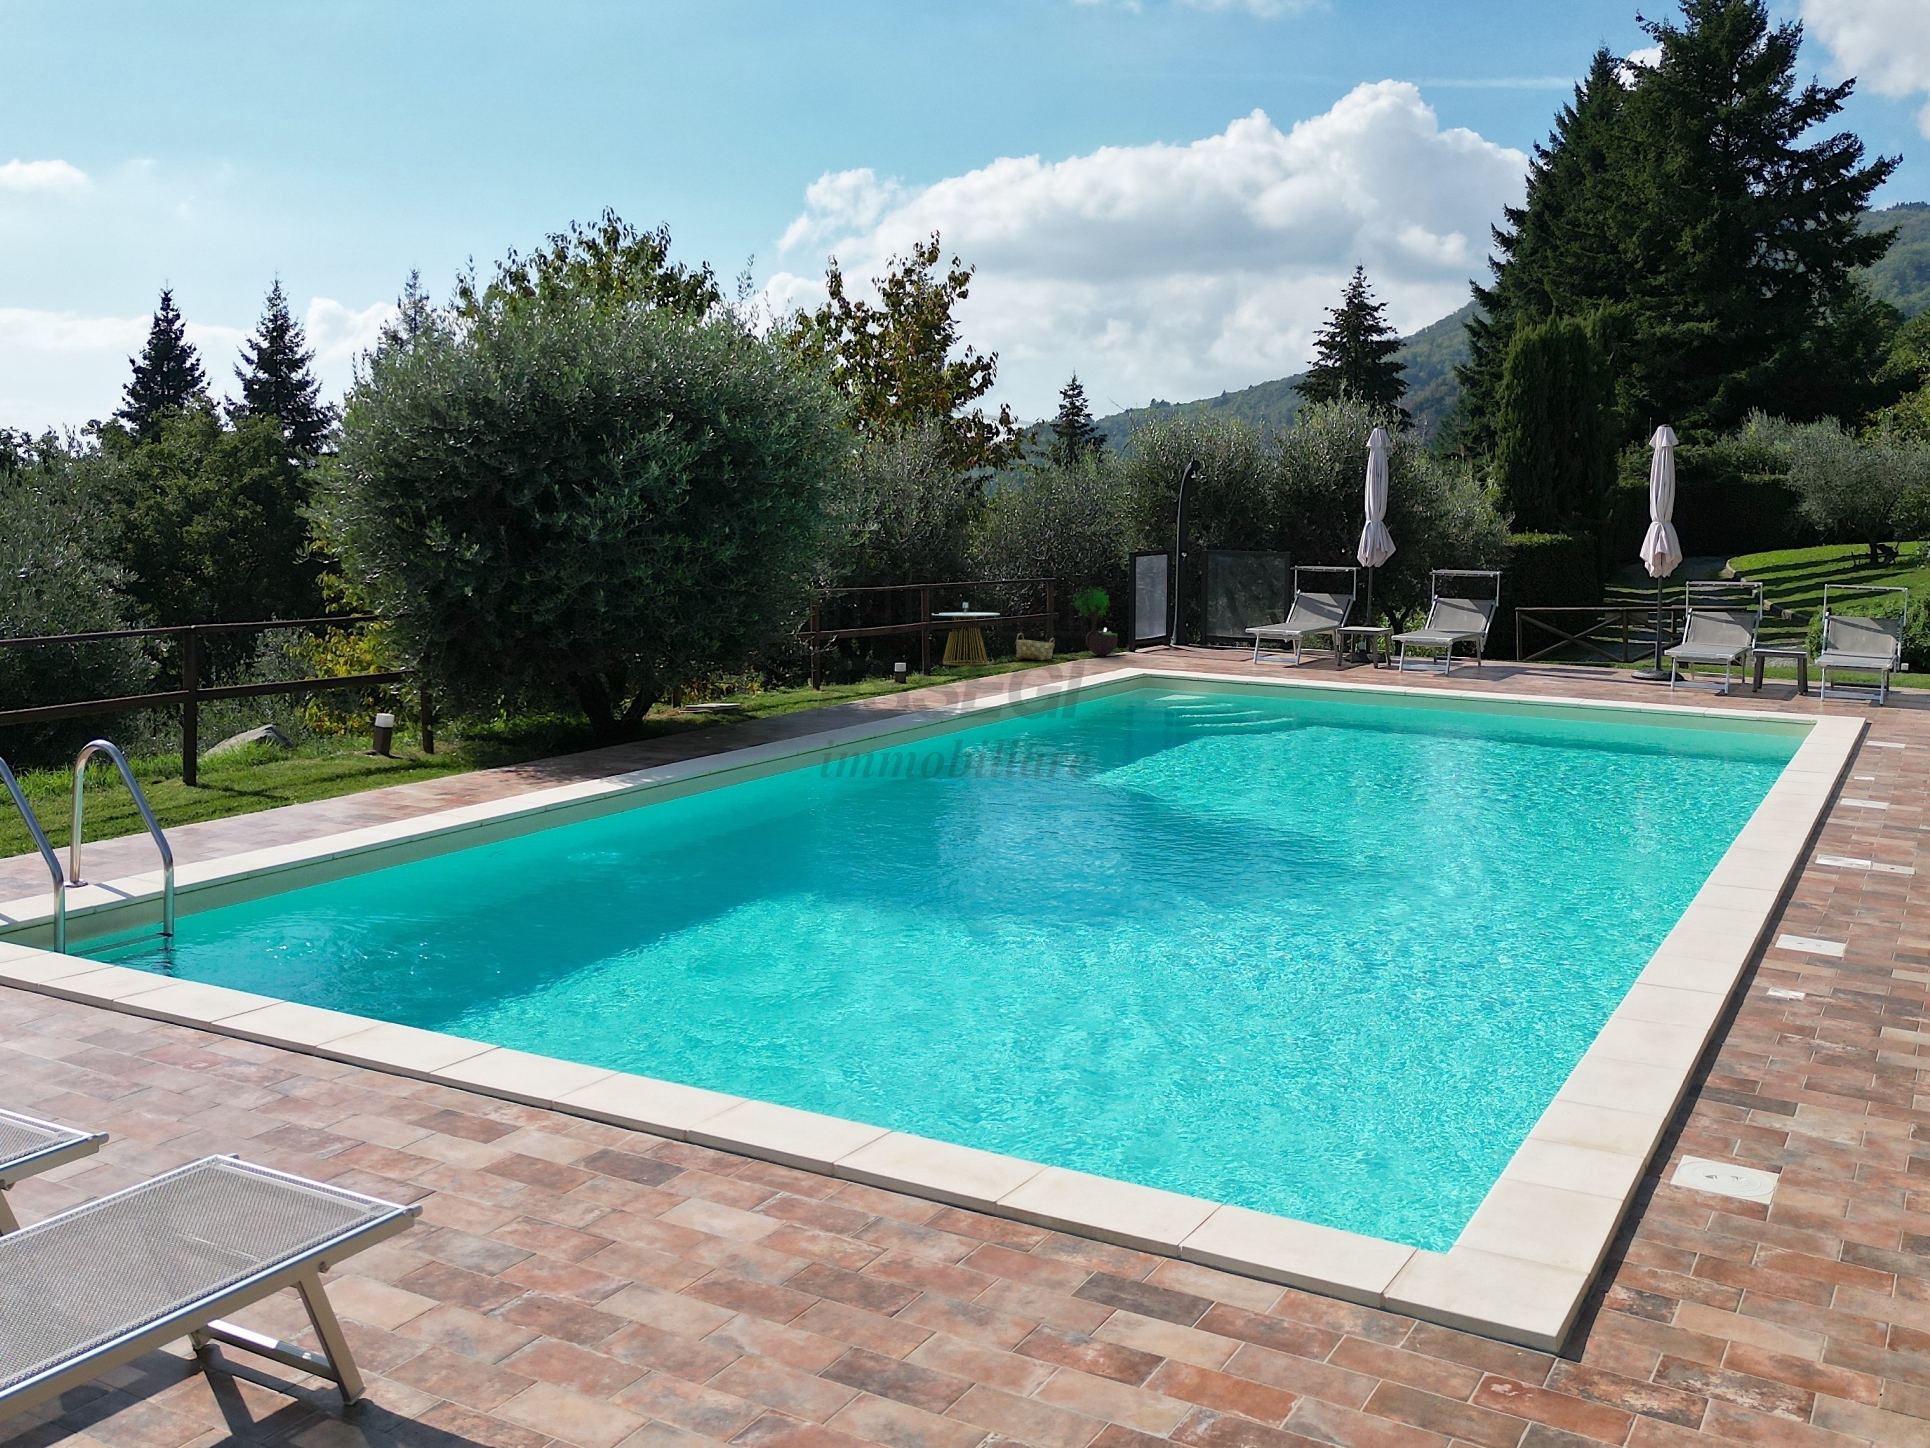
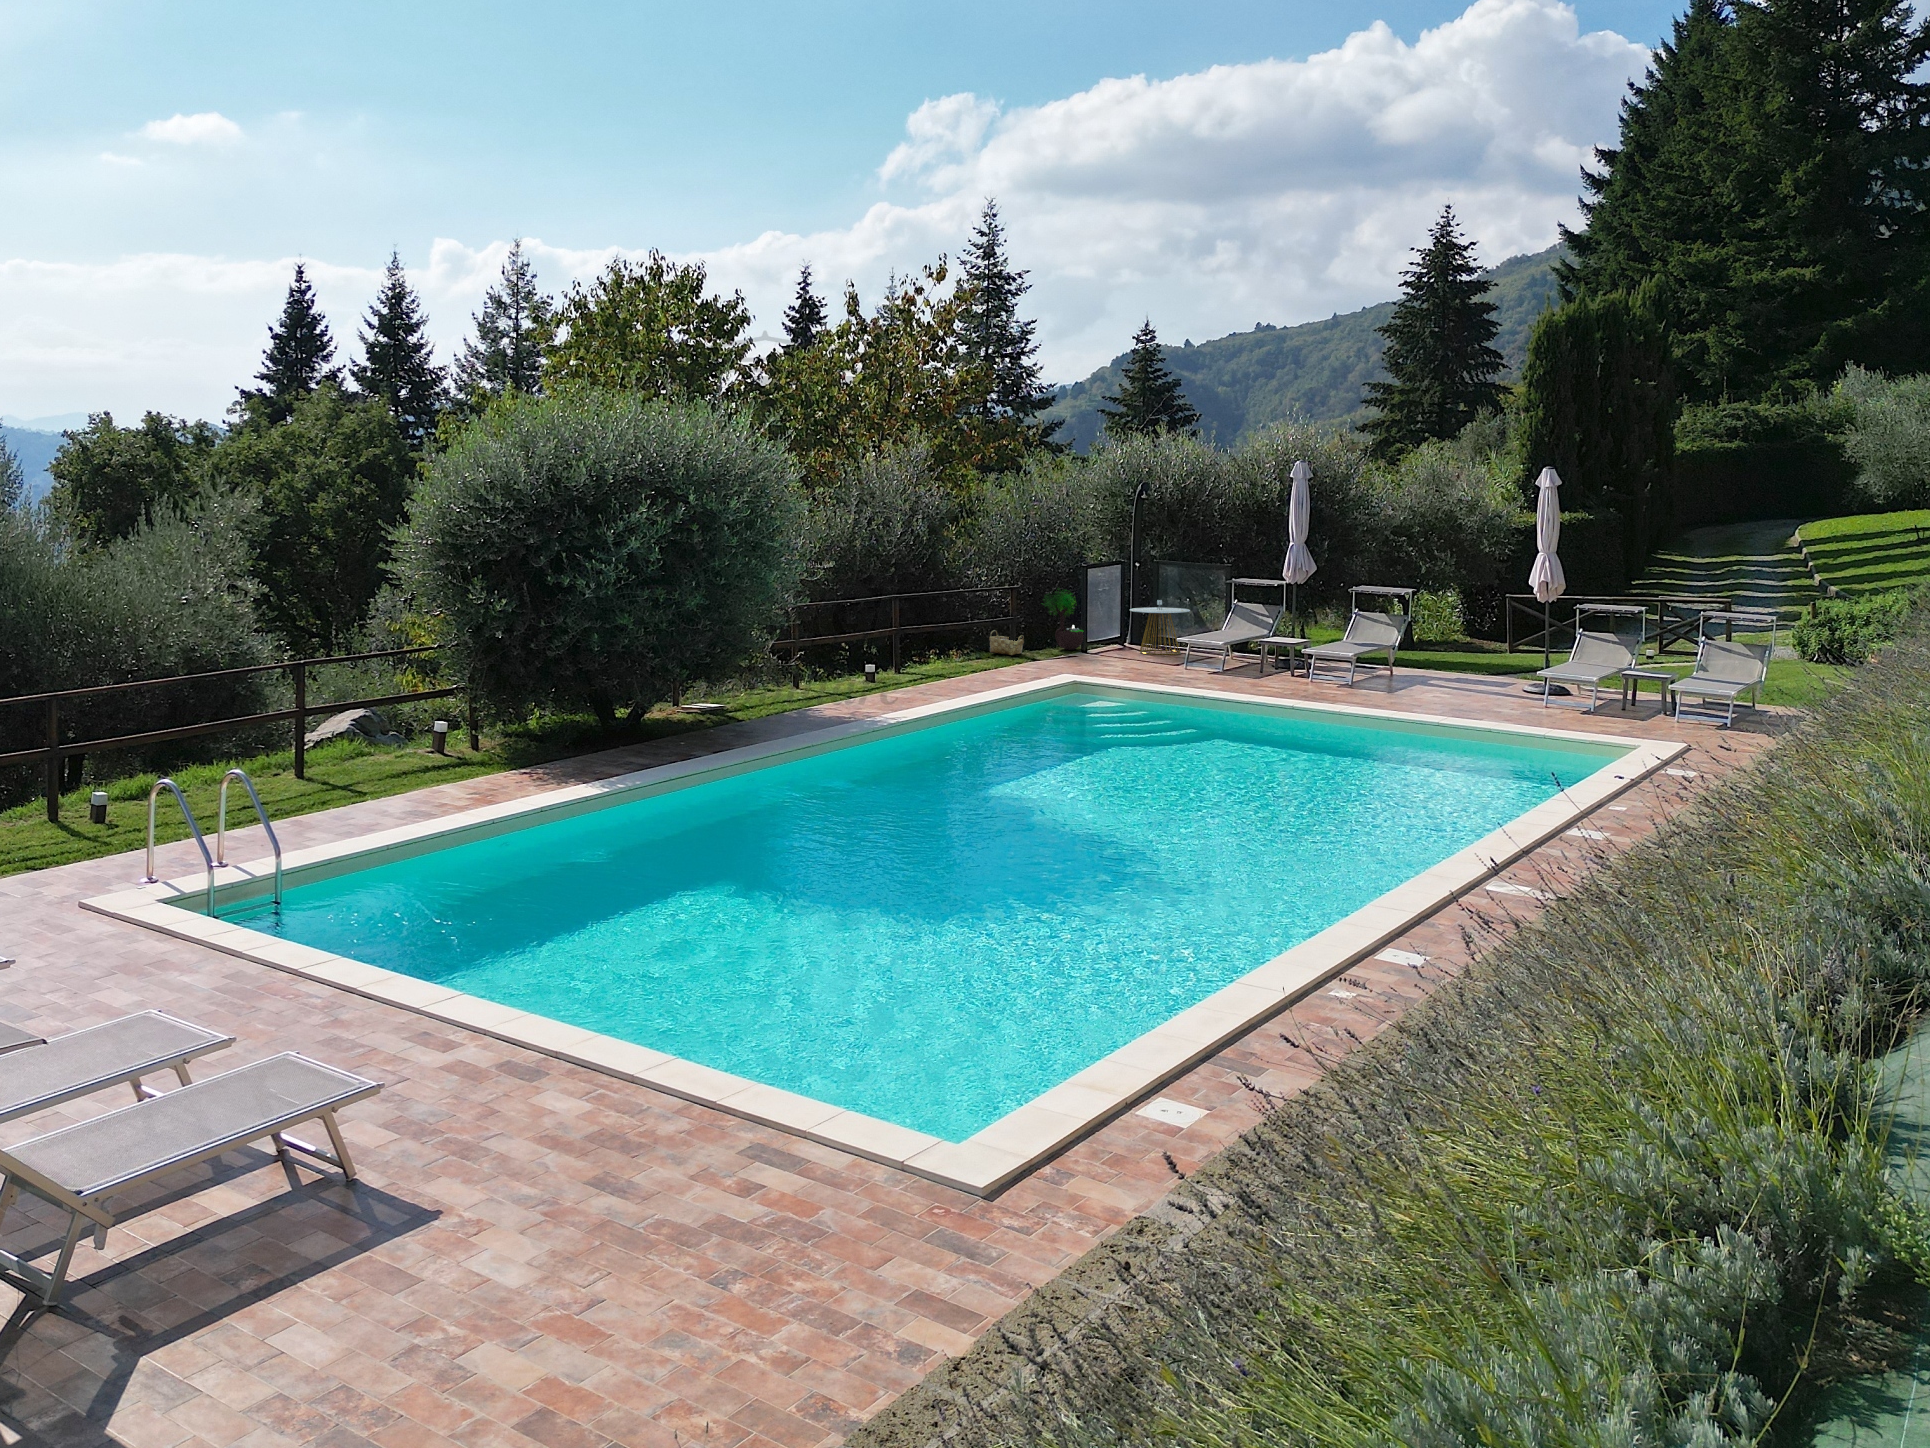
side table: present [932,603,1000,666] -> present [1130,600,1190,655]

